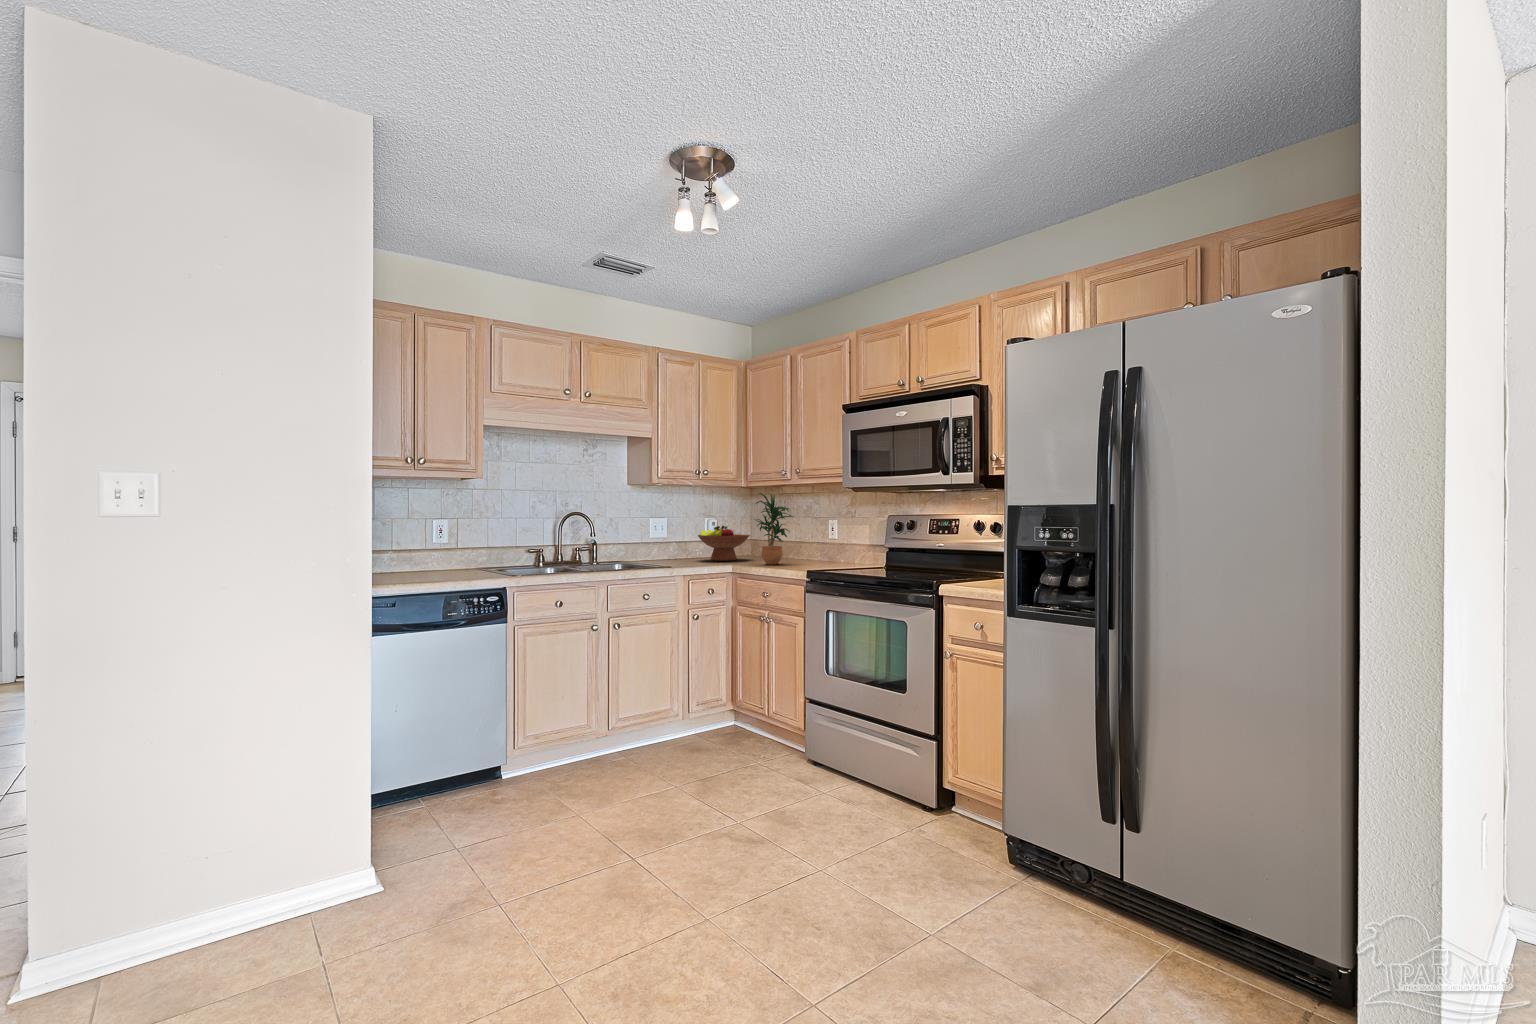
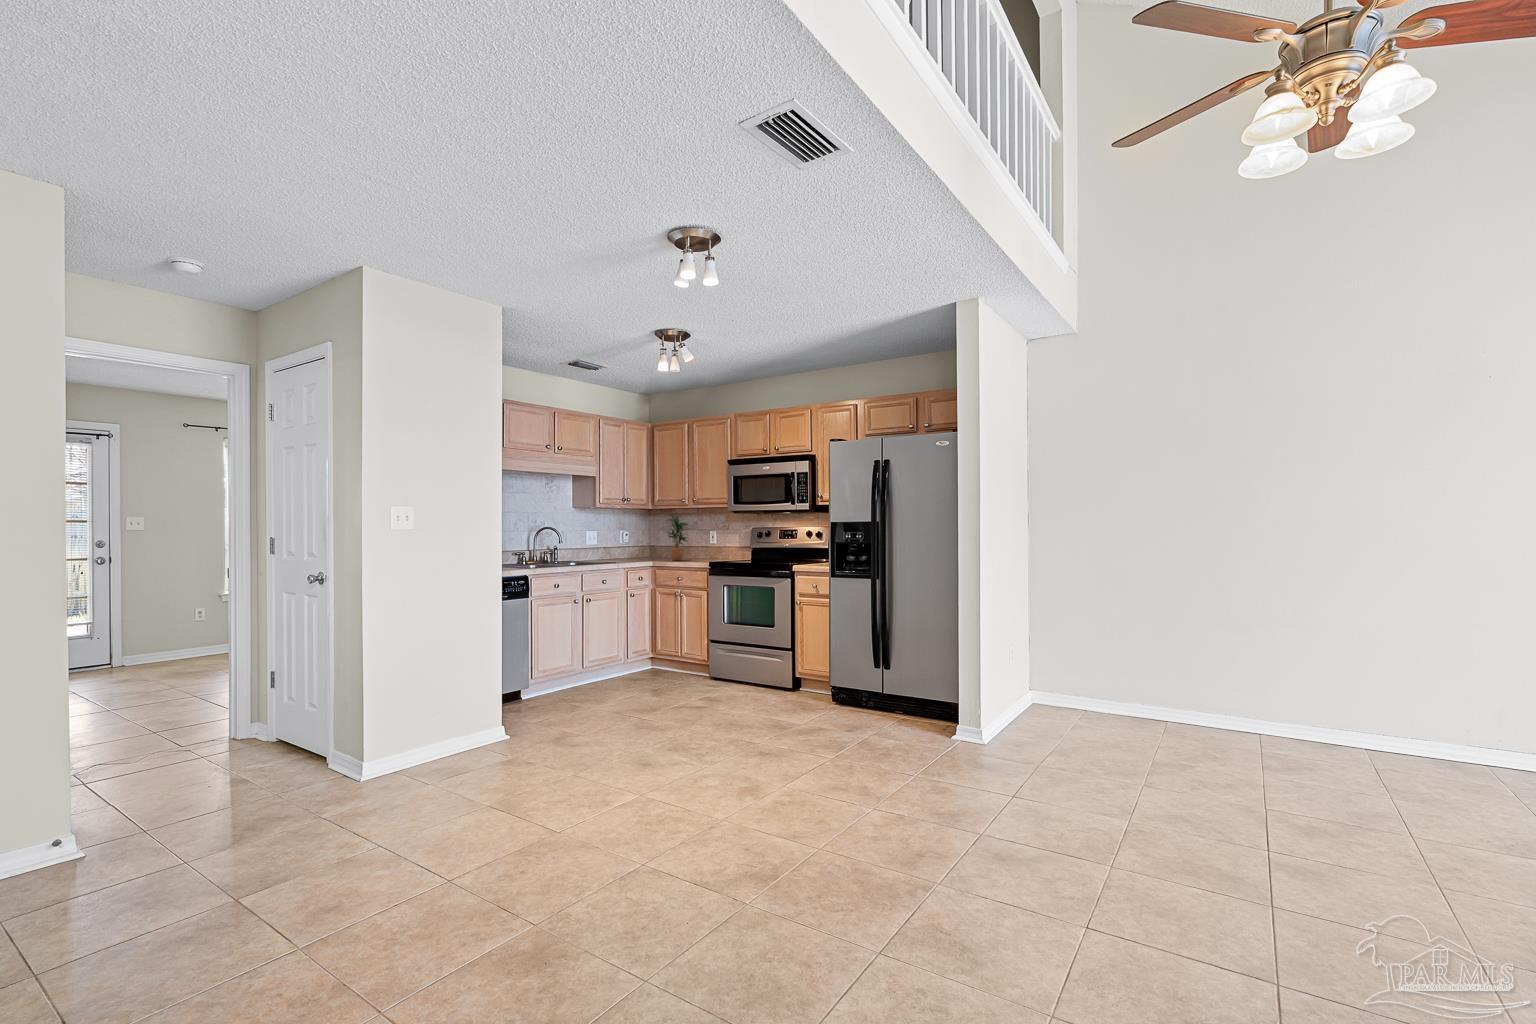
fruit bowl: present [698,526,750,561] -> none [620,536,657,560]

